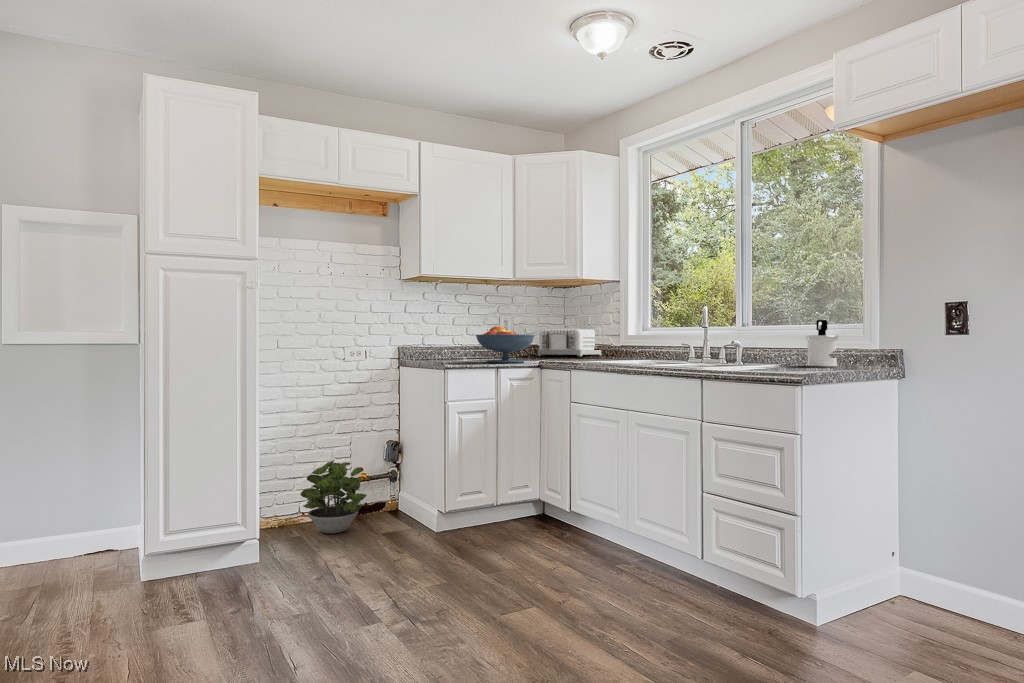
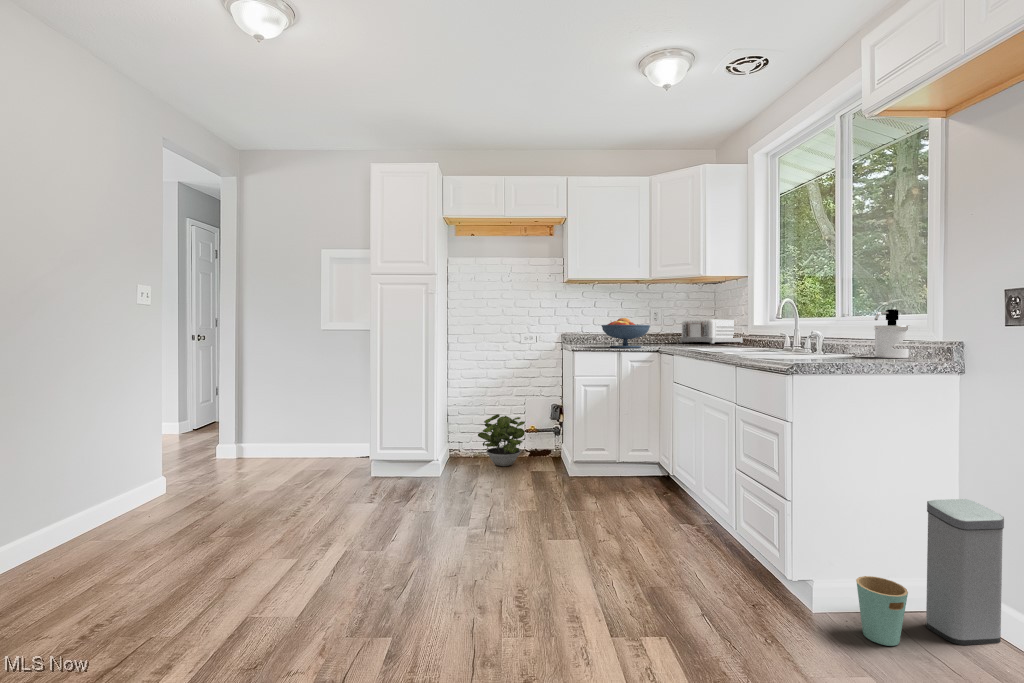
trash can: none [867,492,954,641] -> present [856,499,1004,646]

